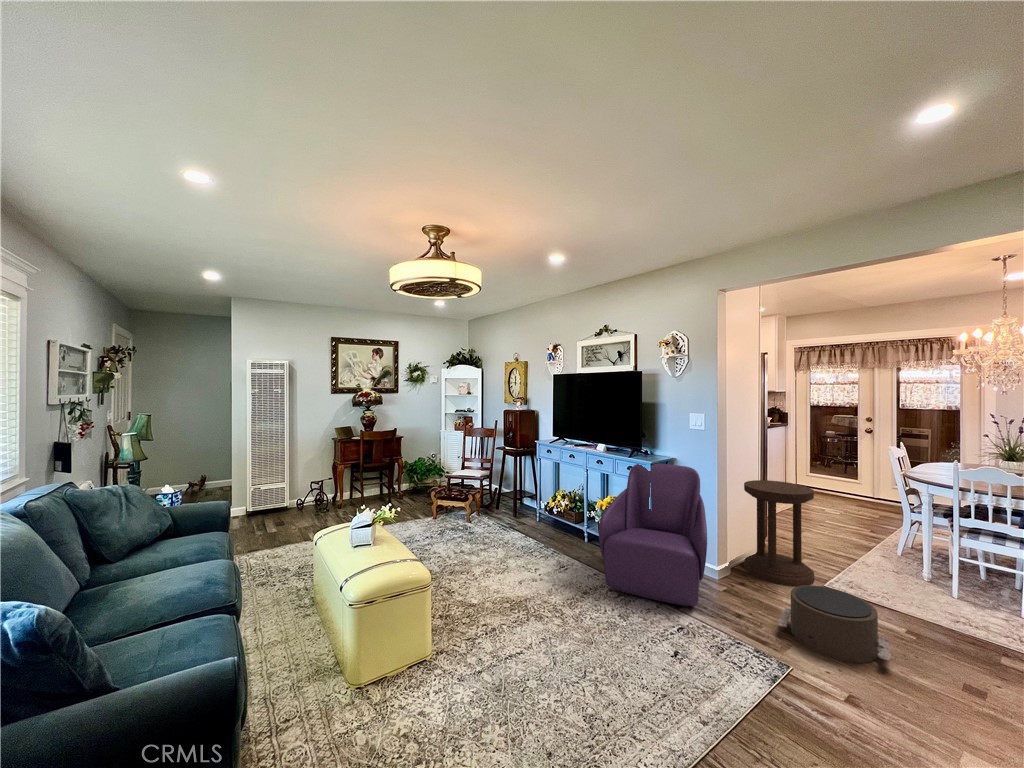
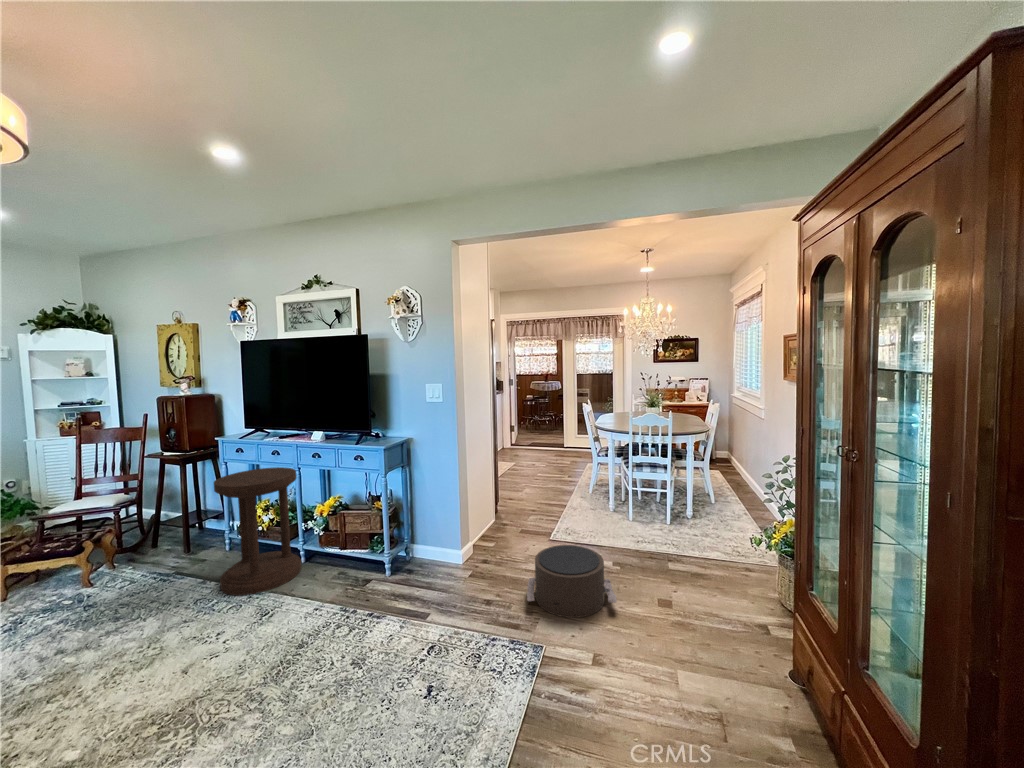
armchair: present [599,464,707,607] -> none [317,446,454,623]
side table: present [744,480,814,587] -> present [214,467,301,595]

